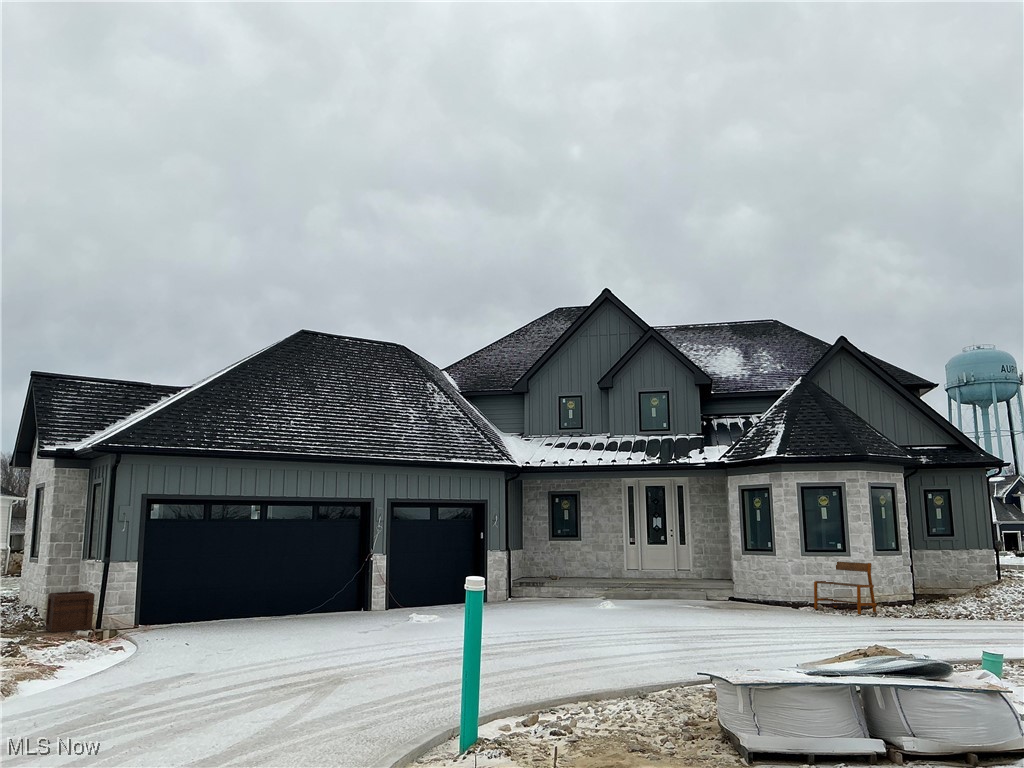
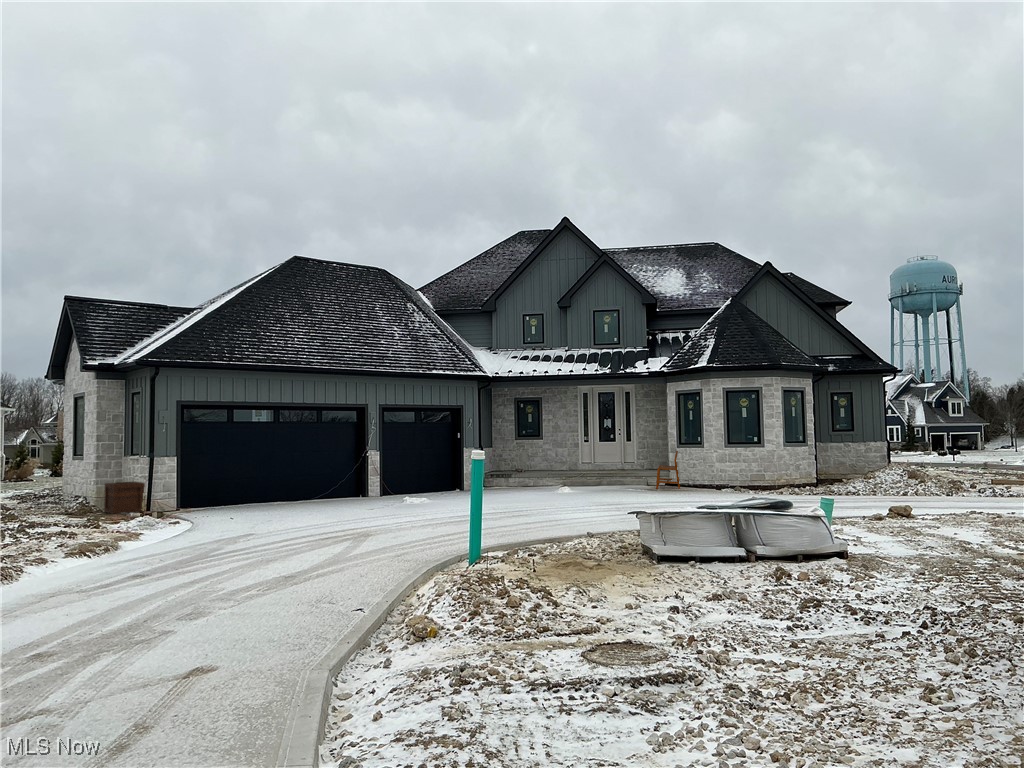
bench: present [814,561,877,614] -> present [656,451,680,489]

